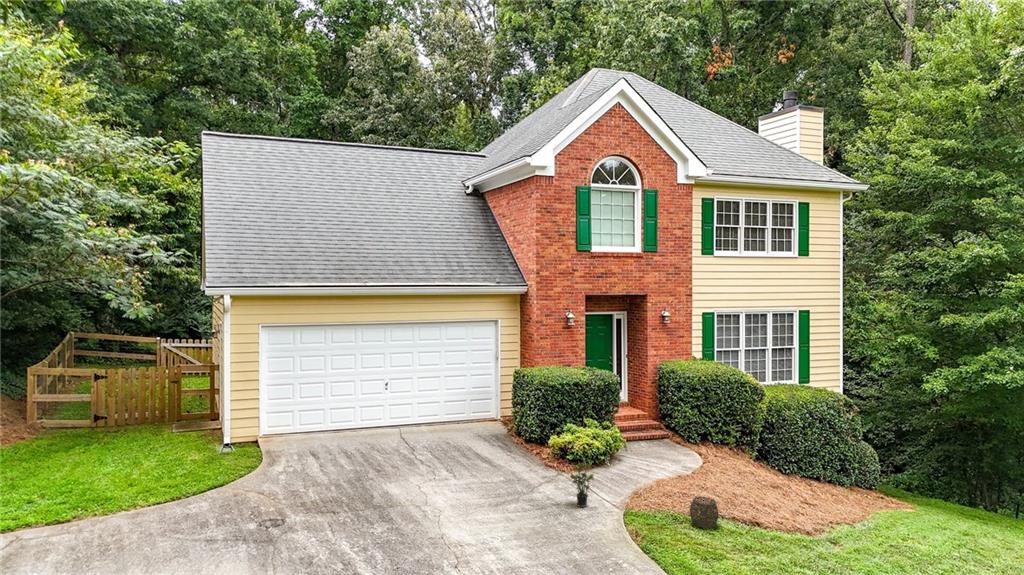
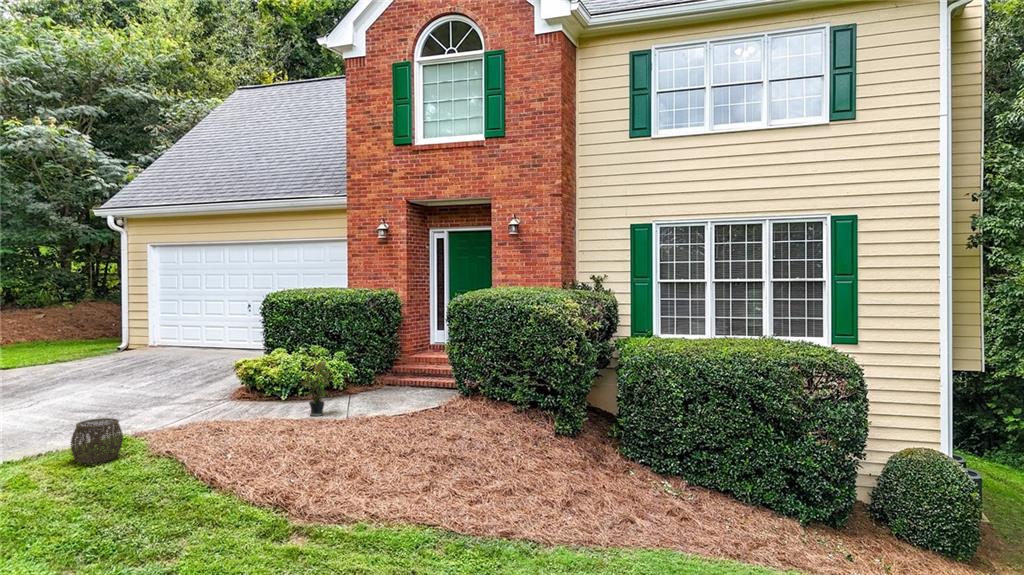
potted plant: present [570,462,594,507] -> present [302,360,333,416]

